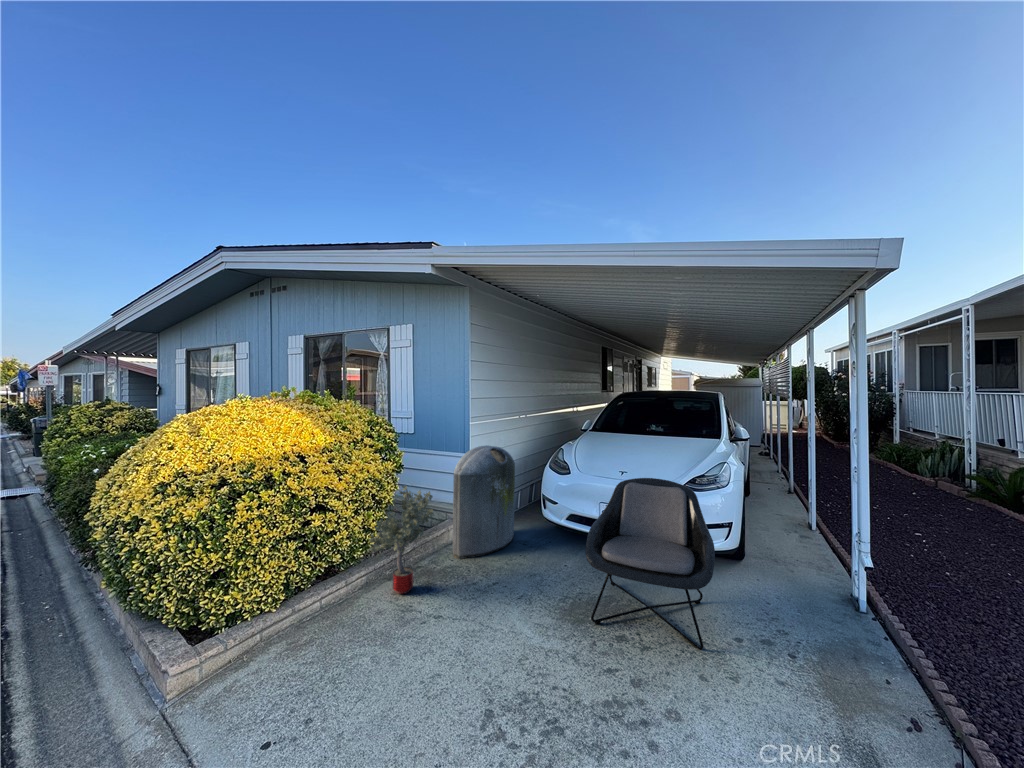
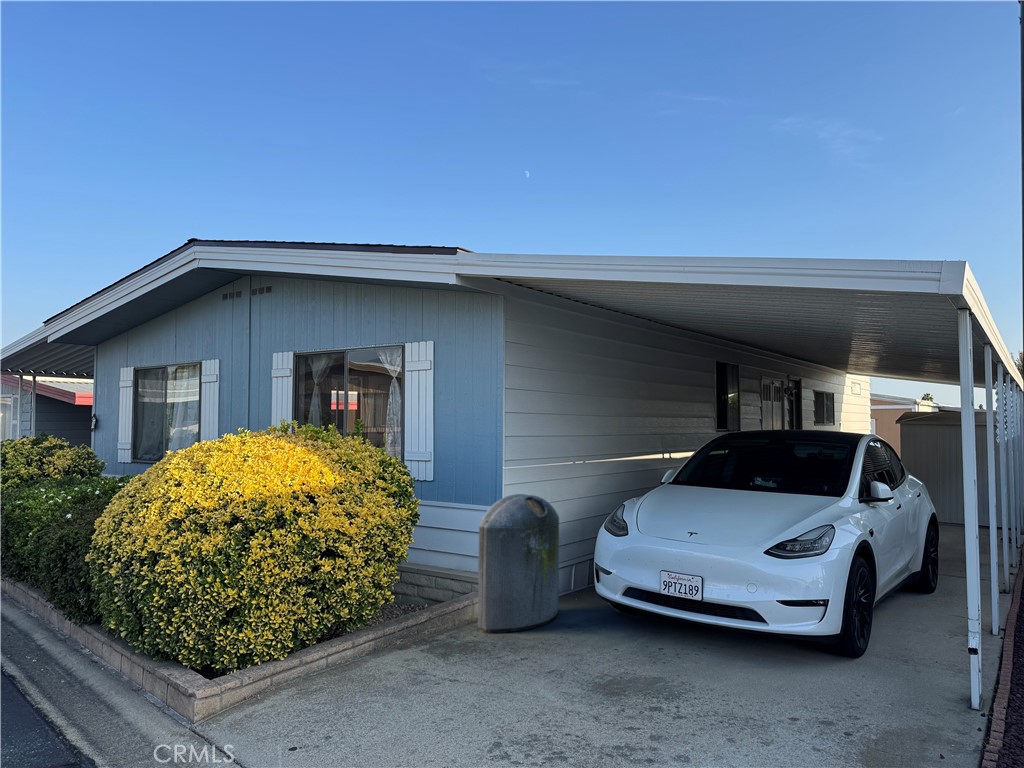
lounge chair: present [586,478,715,650] -> none [623,531,774,721]
potted tree: present [369,485,434,594] -> none [378,533,455,661]

